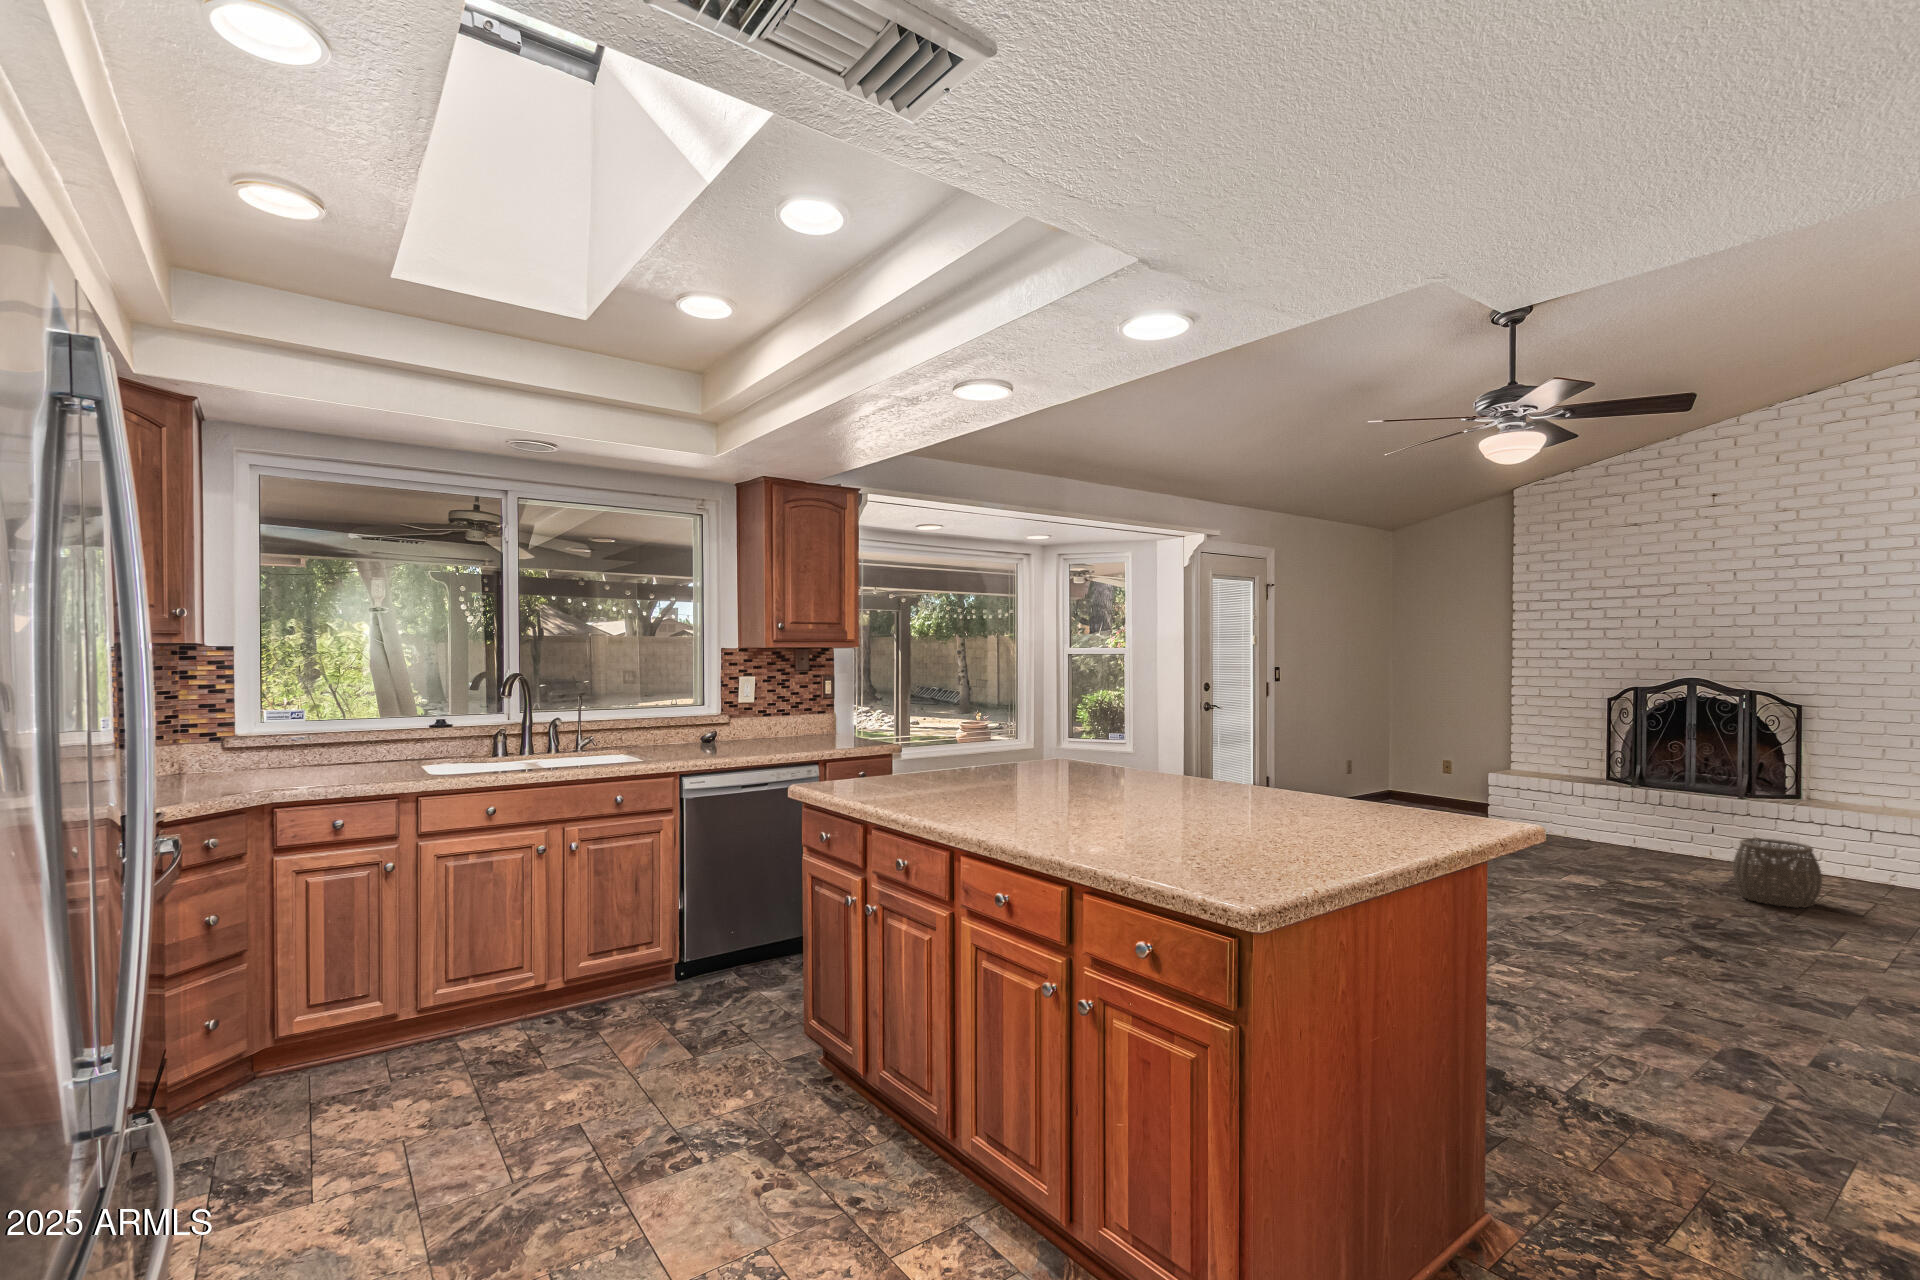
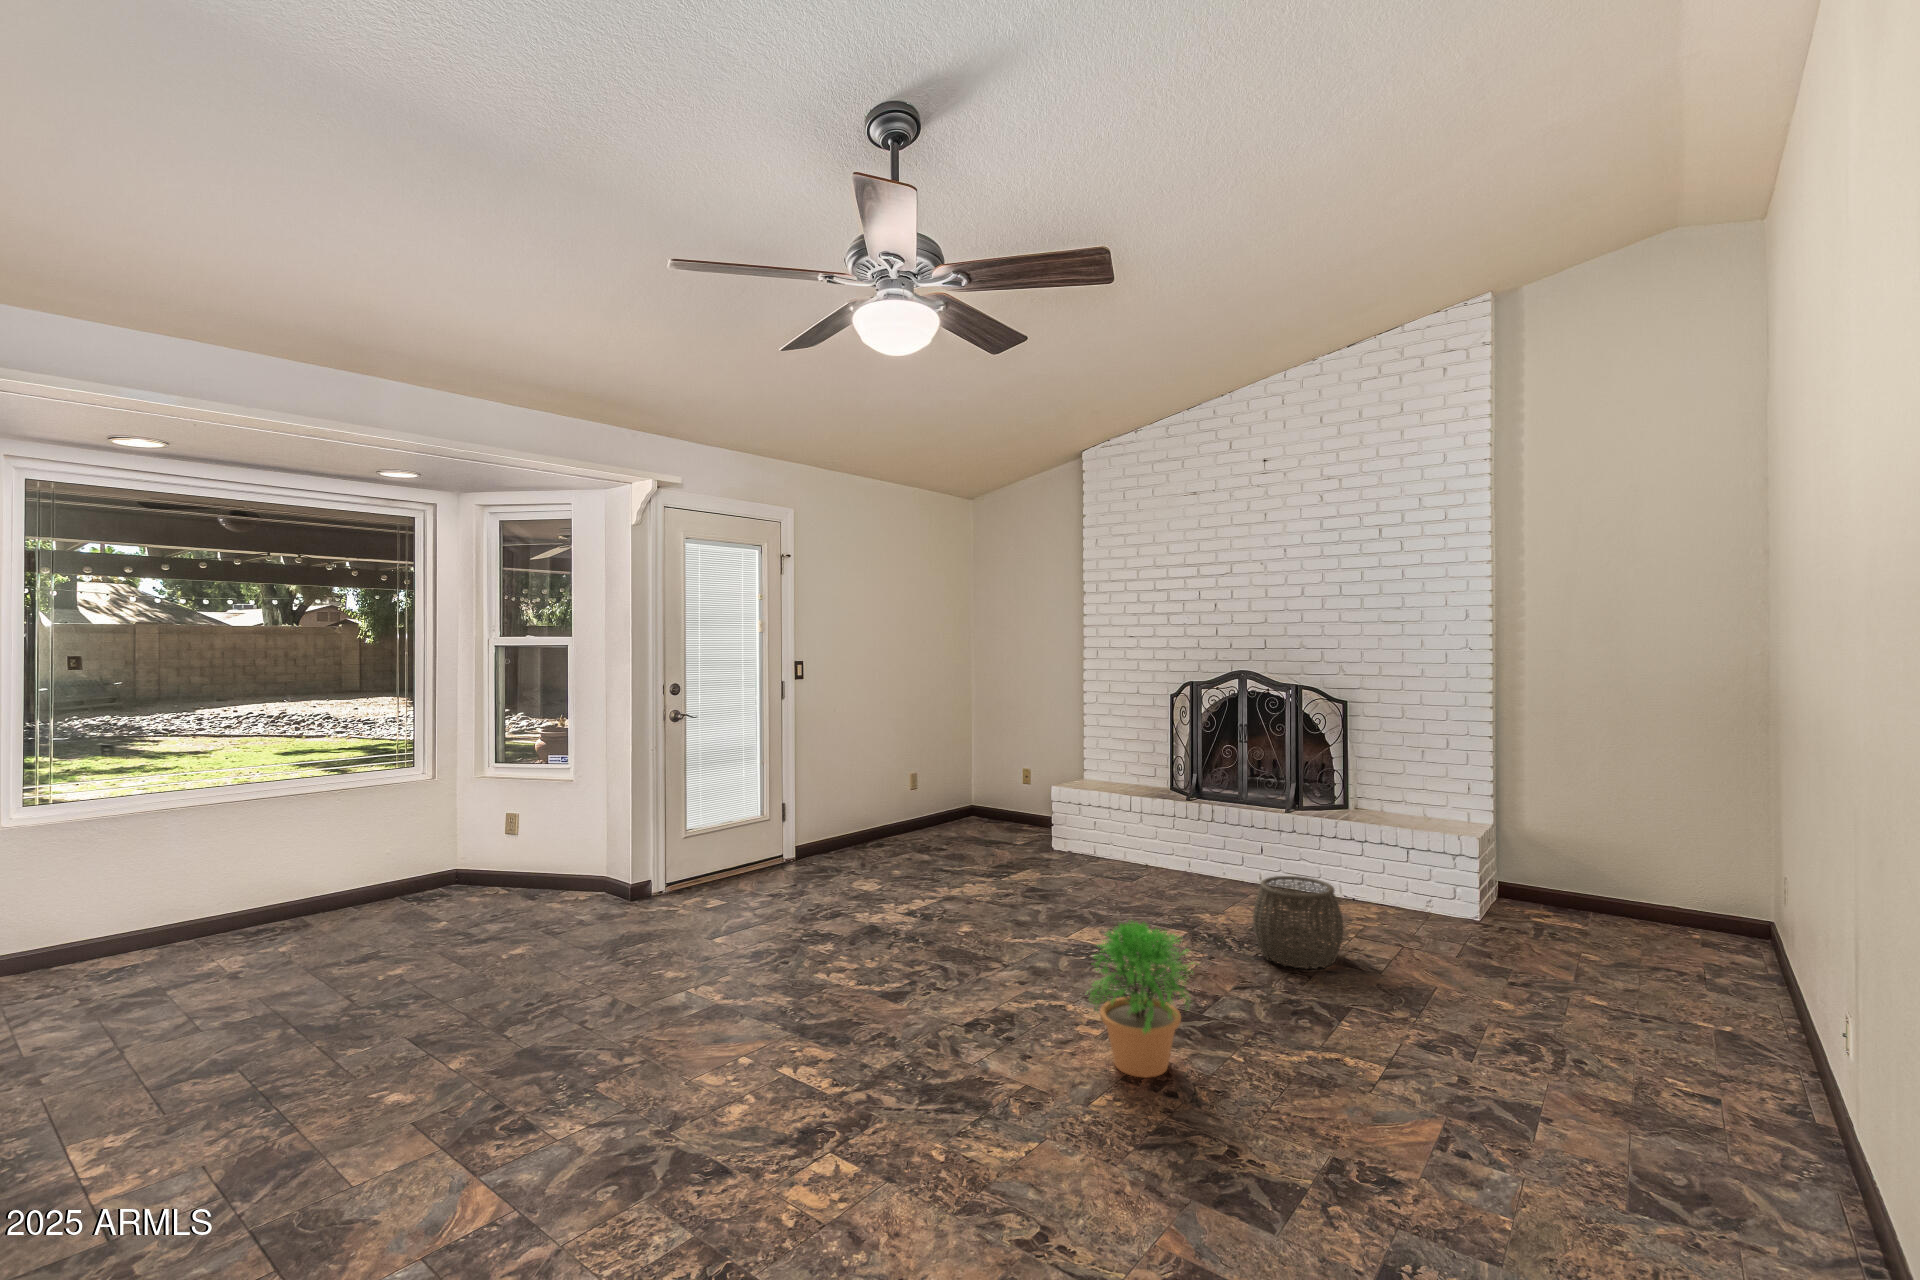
potted plant: none [1631,840,1723,946] -> present [1090,920,1193,1077]

